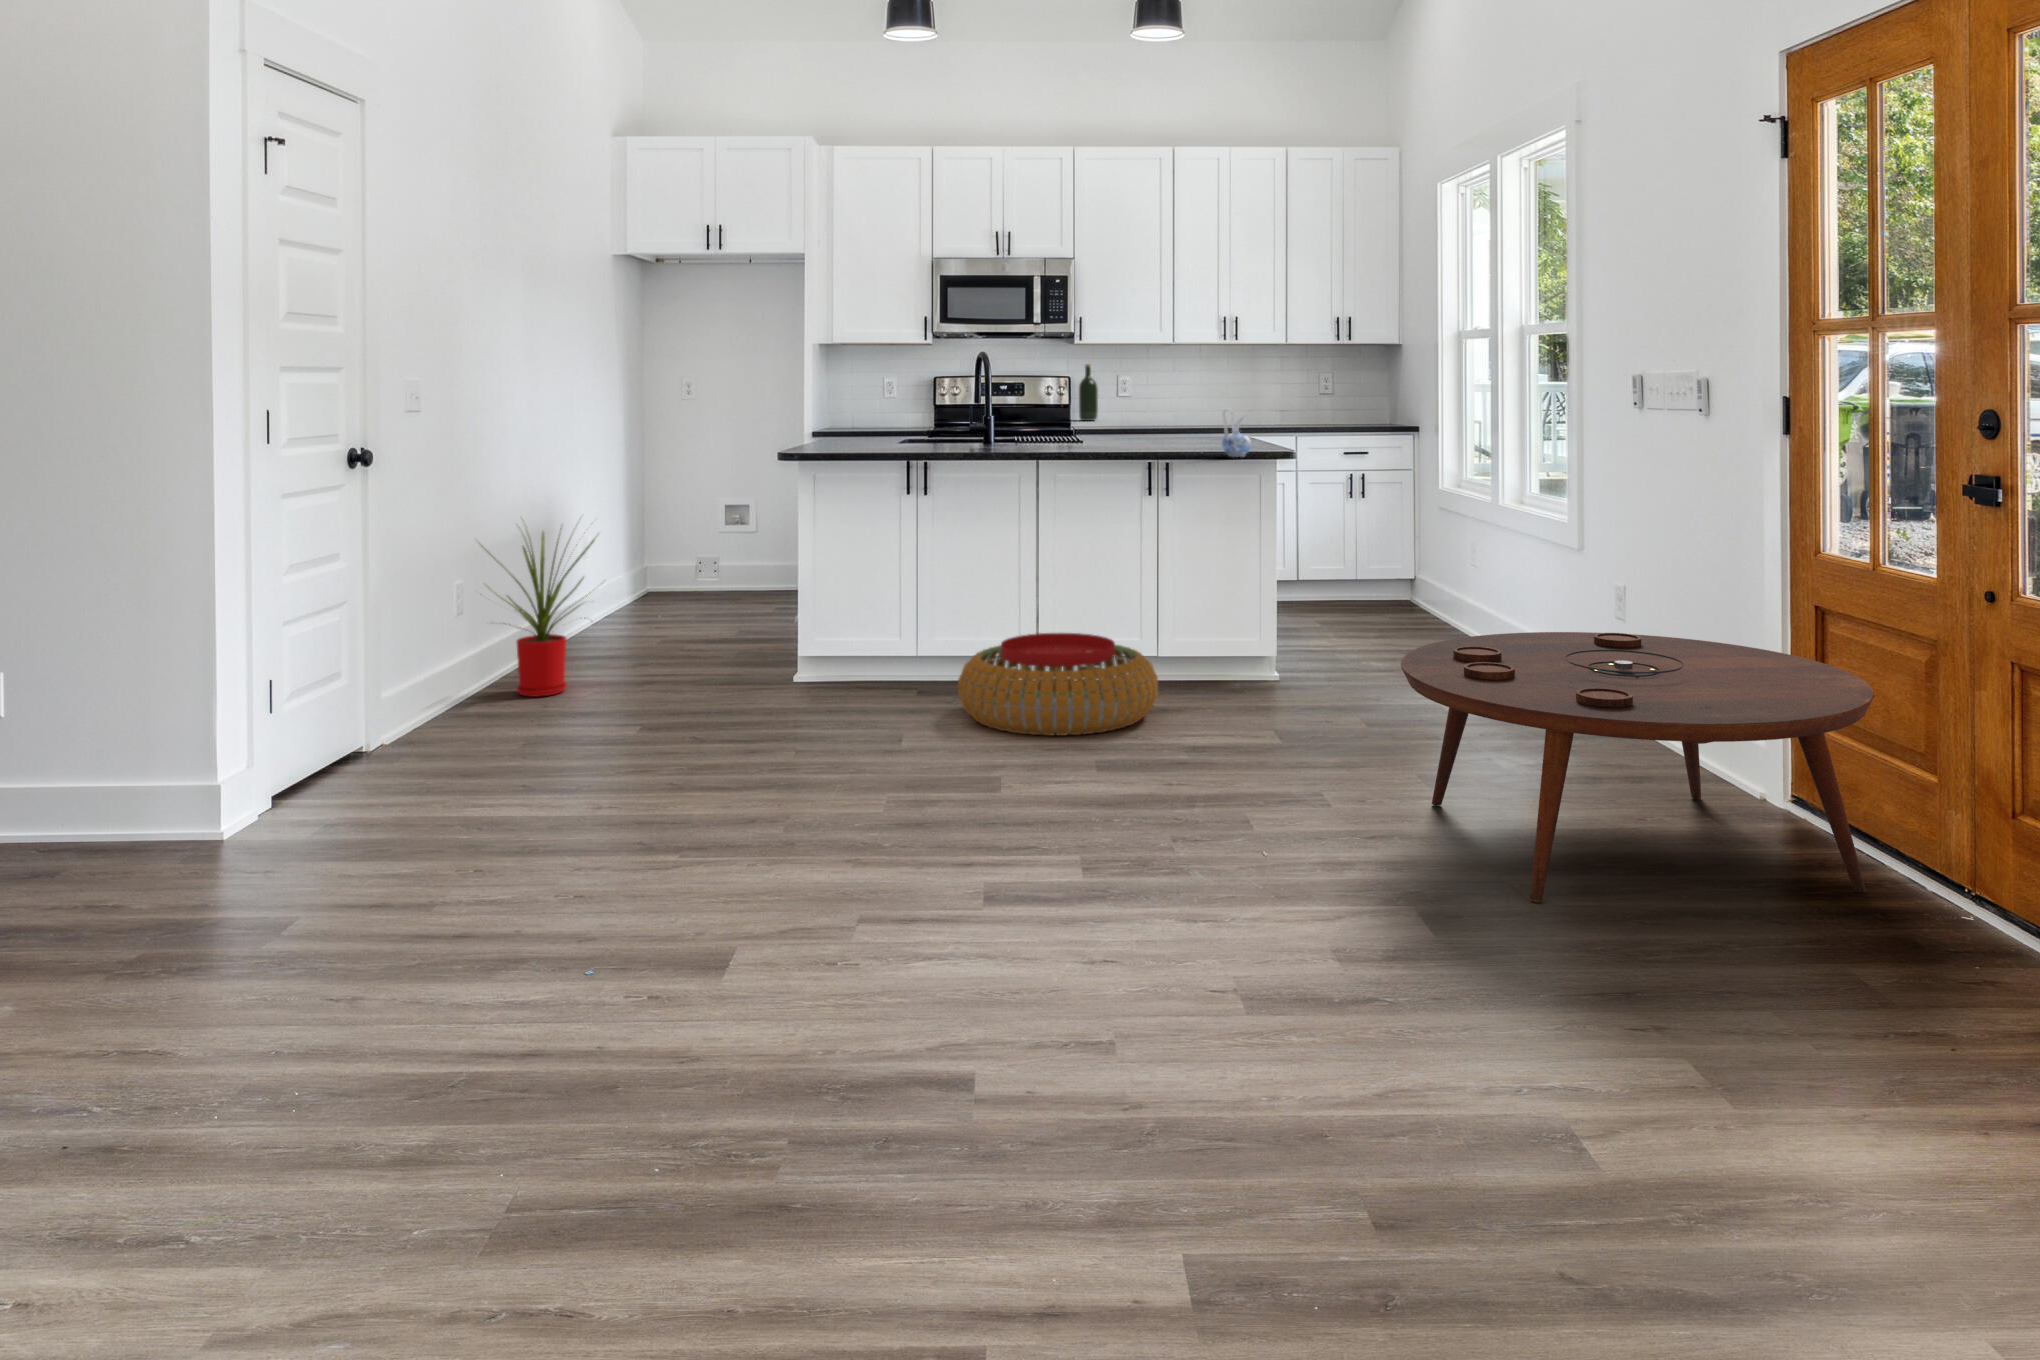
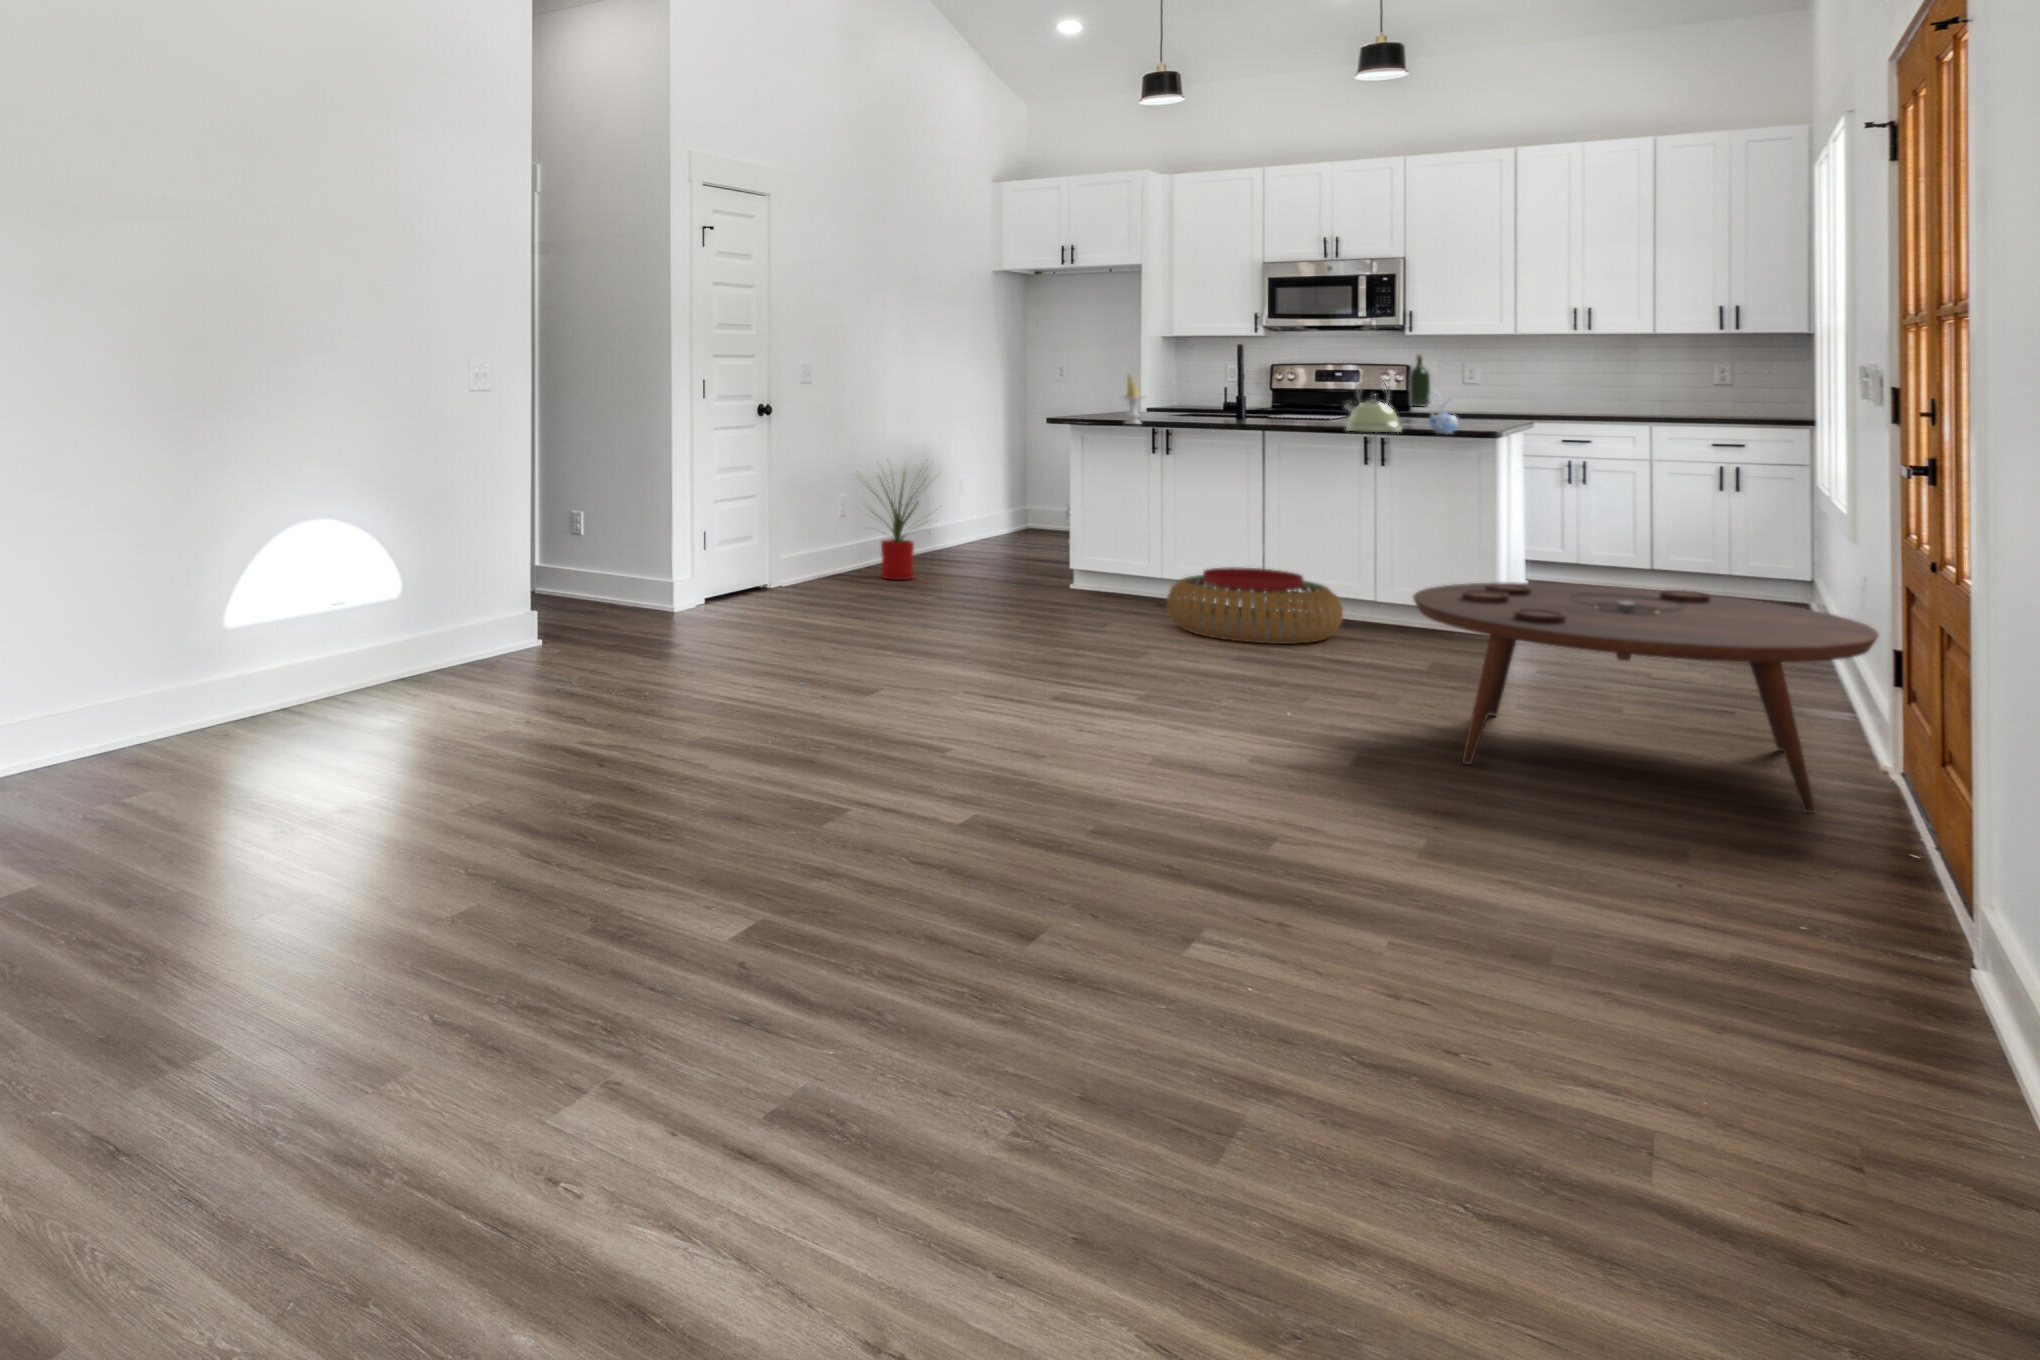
kettle: none [1126,389,1191,457] -> present [1345,376,1401,432]
candle: none [863,390,896,457] -> present [1123,374,1142,424]

